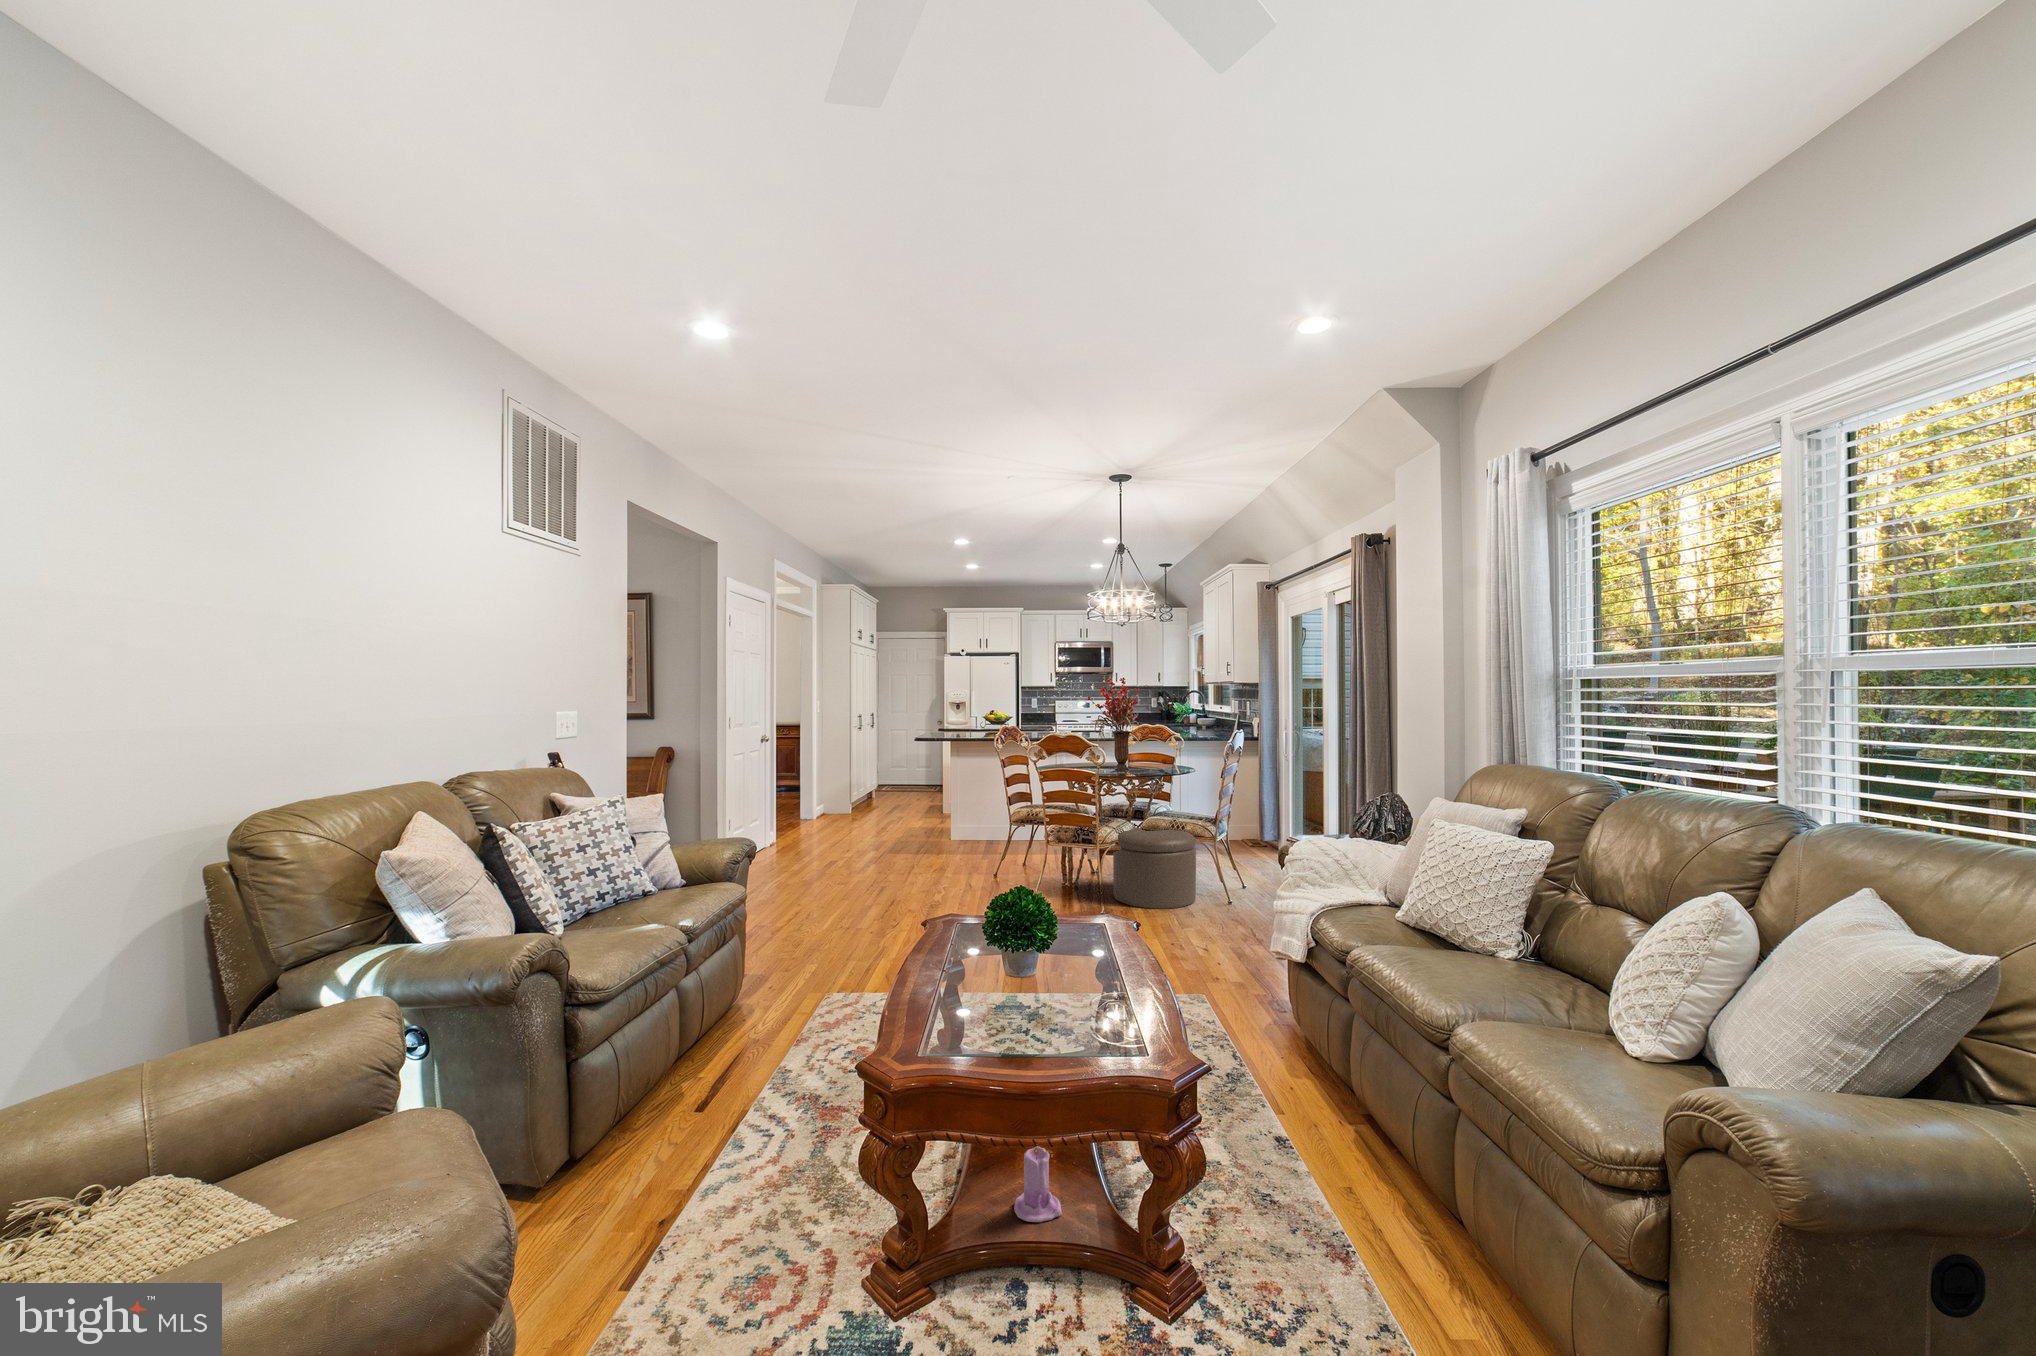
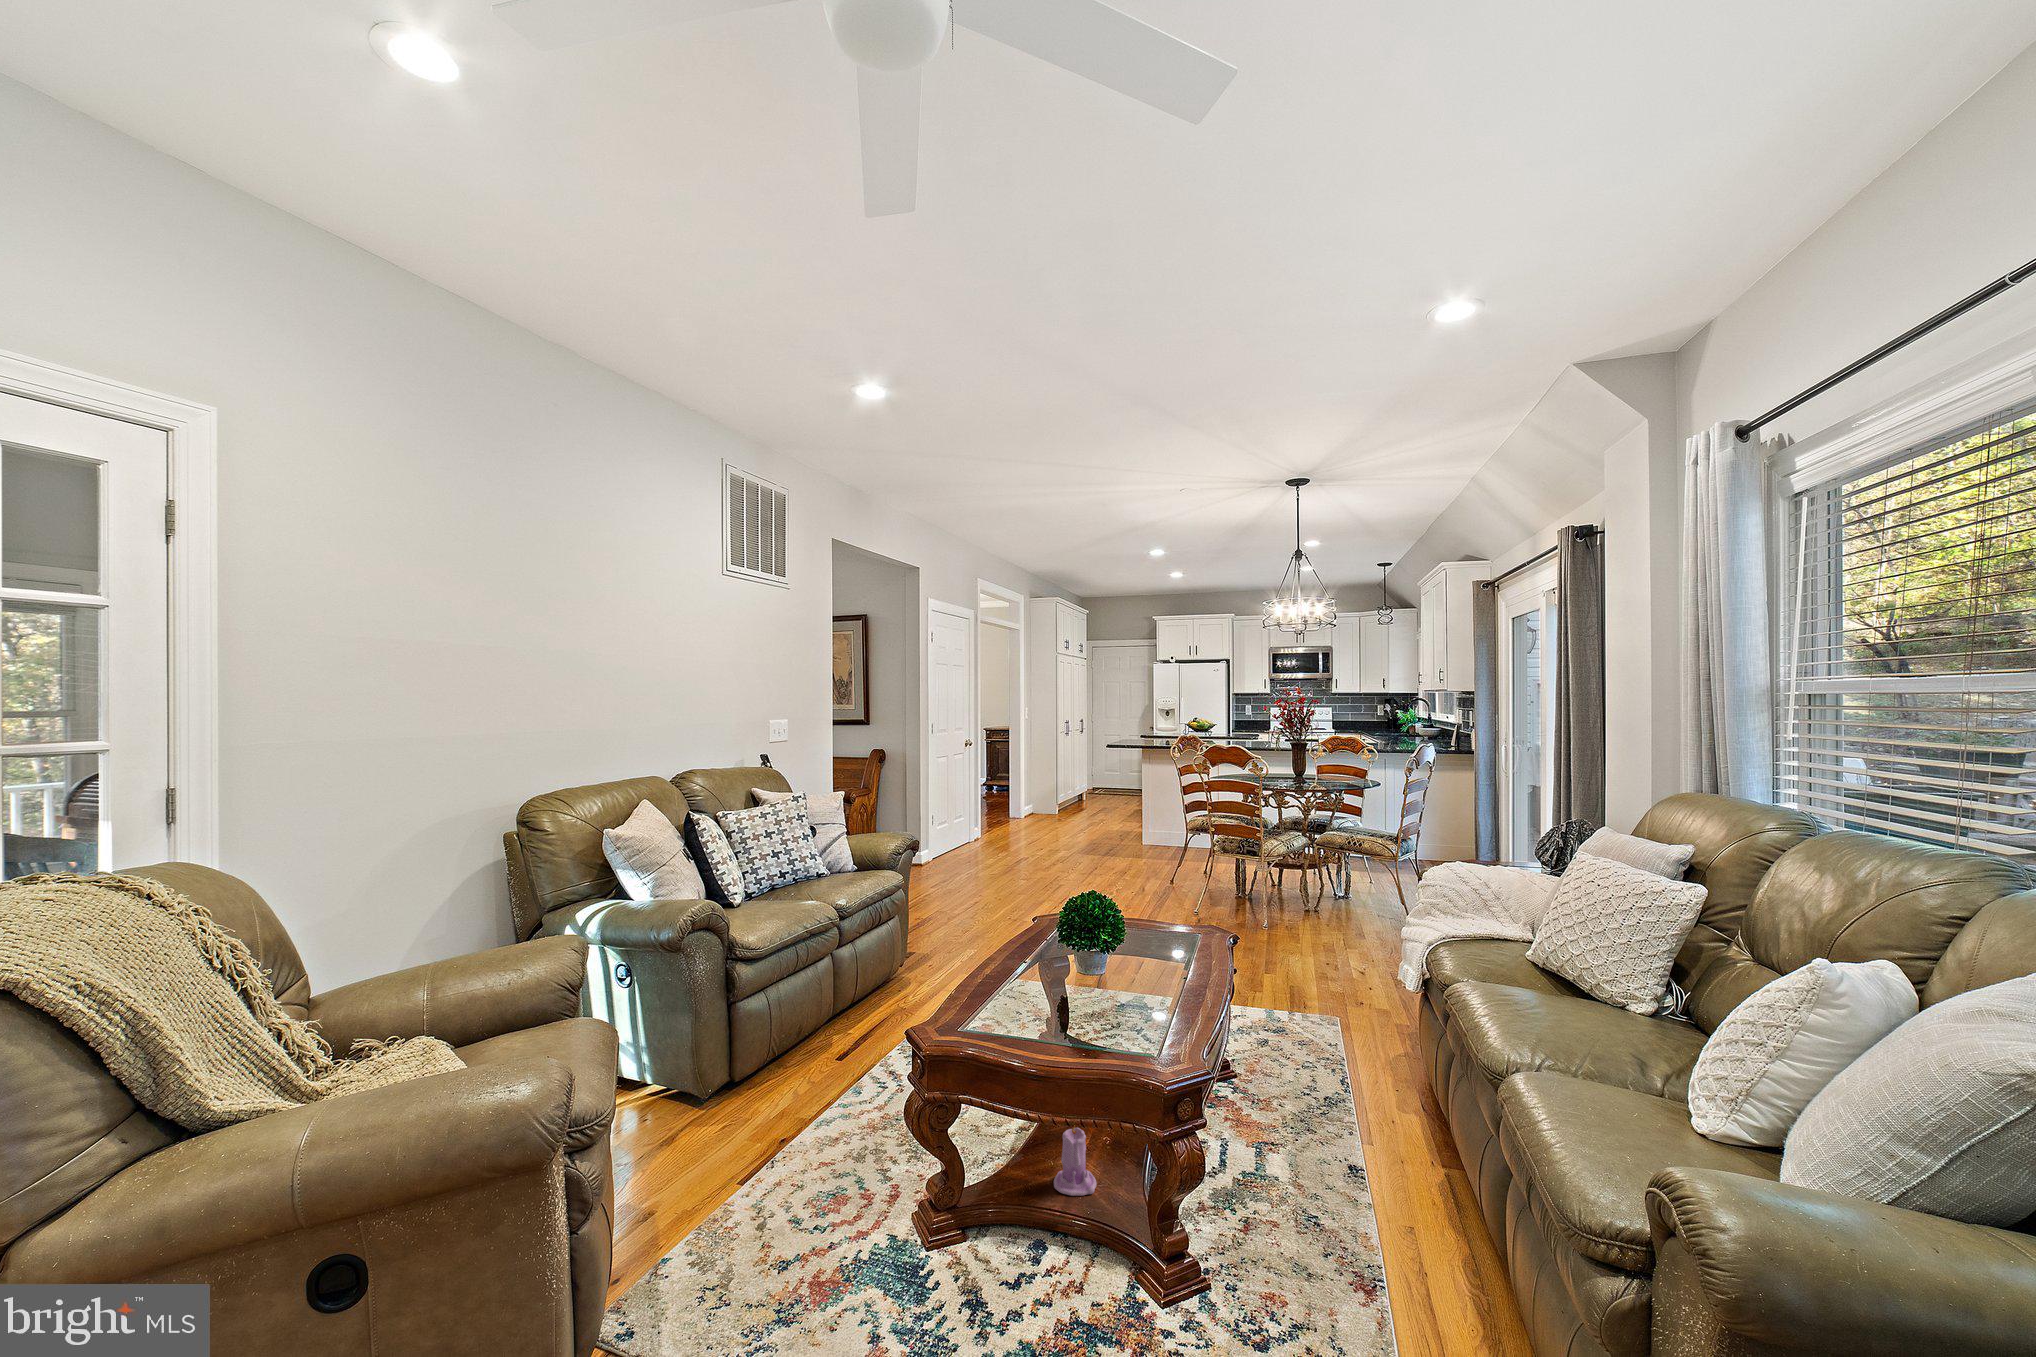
ottoman: present [1113,827,1196,909] -> none [1282,841,1372,926]

